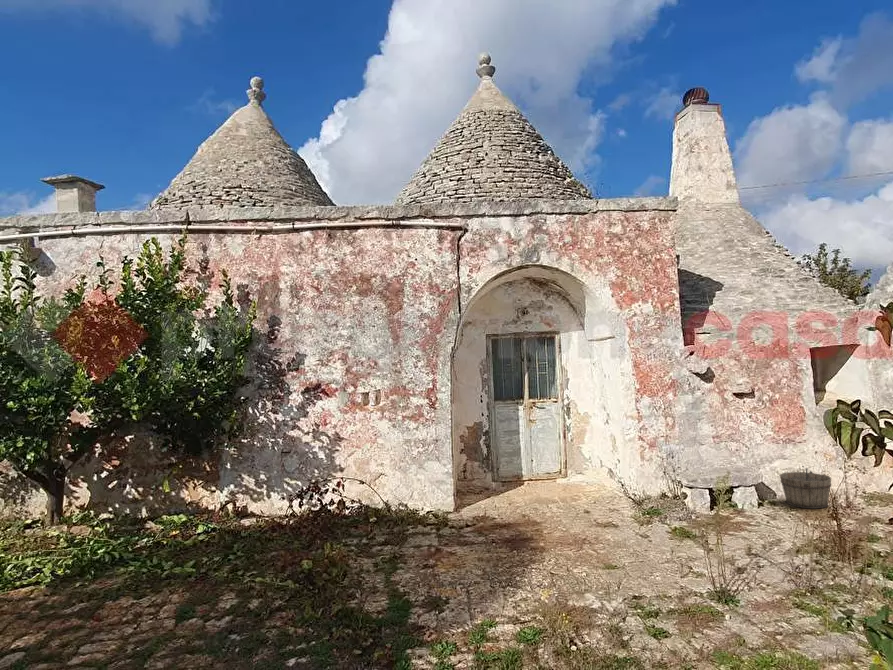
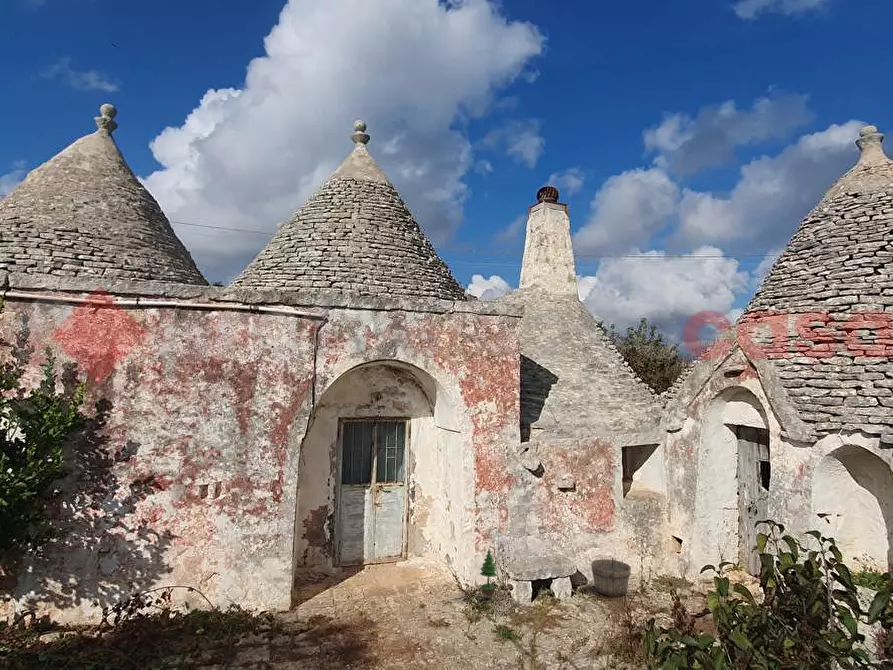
potted tree: none [647,455,667,509] -> present [480,549,497,598]

